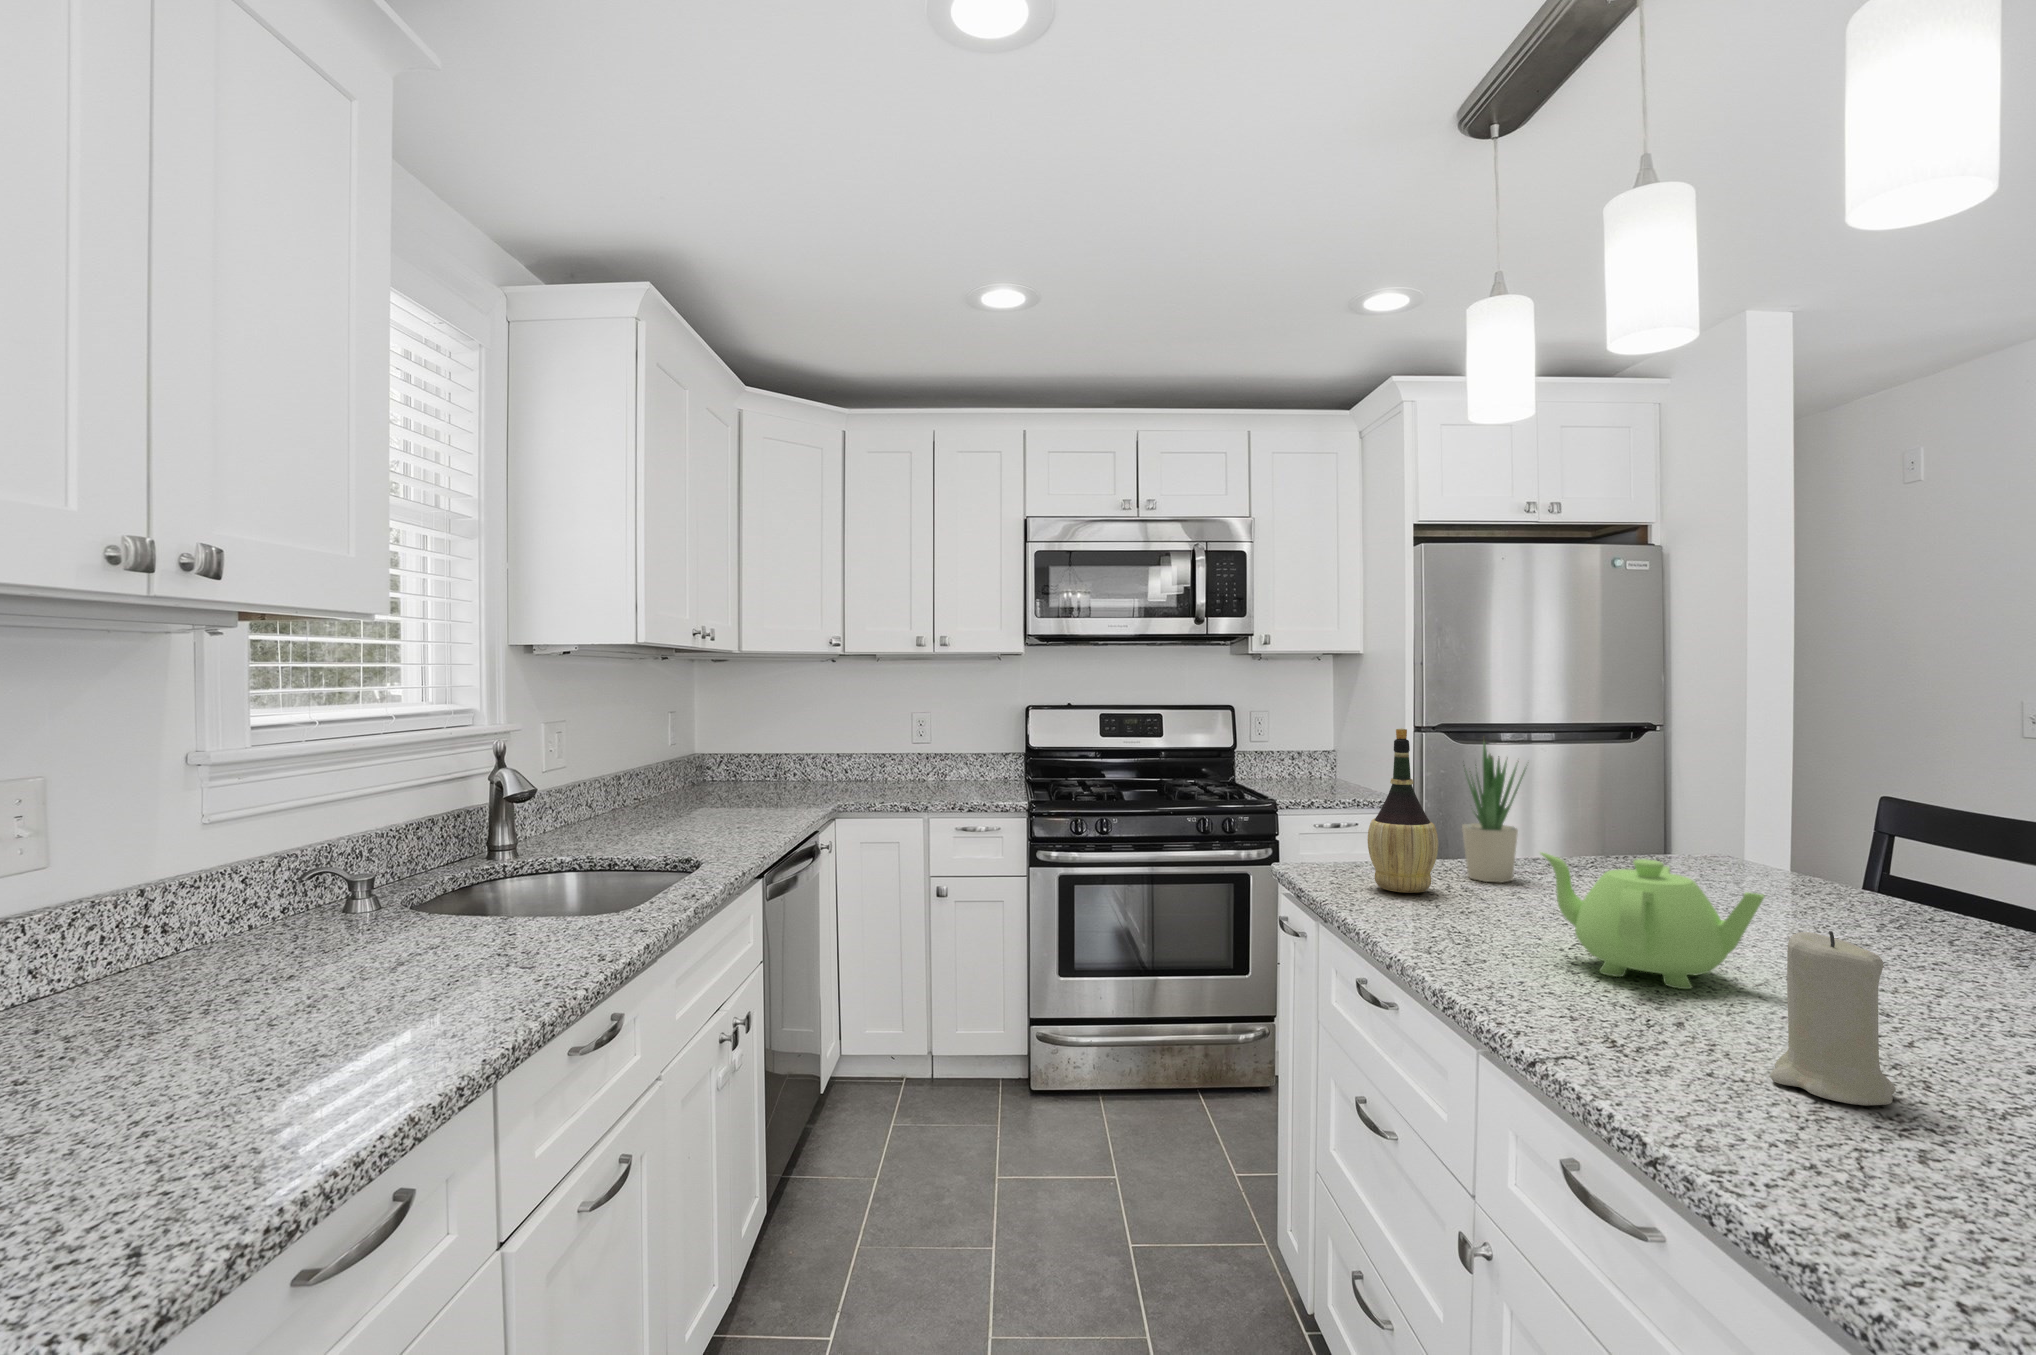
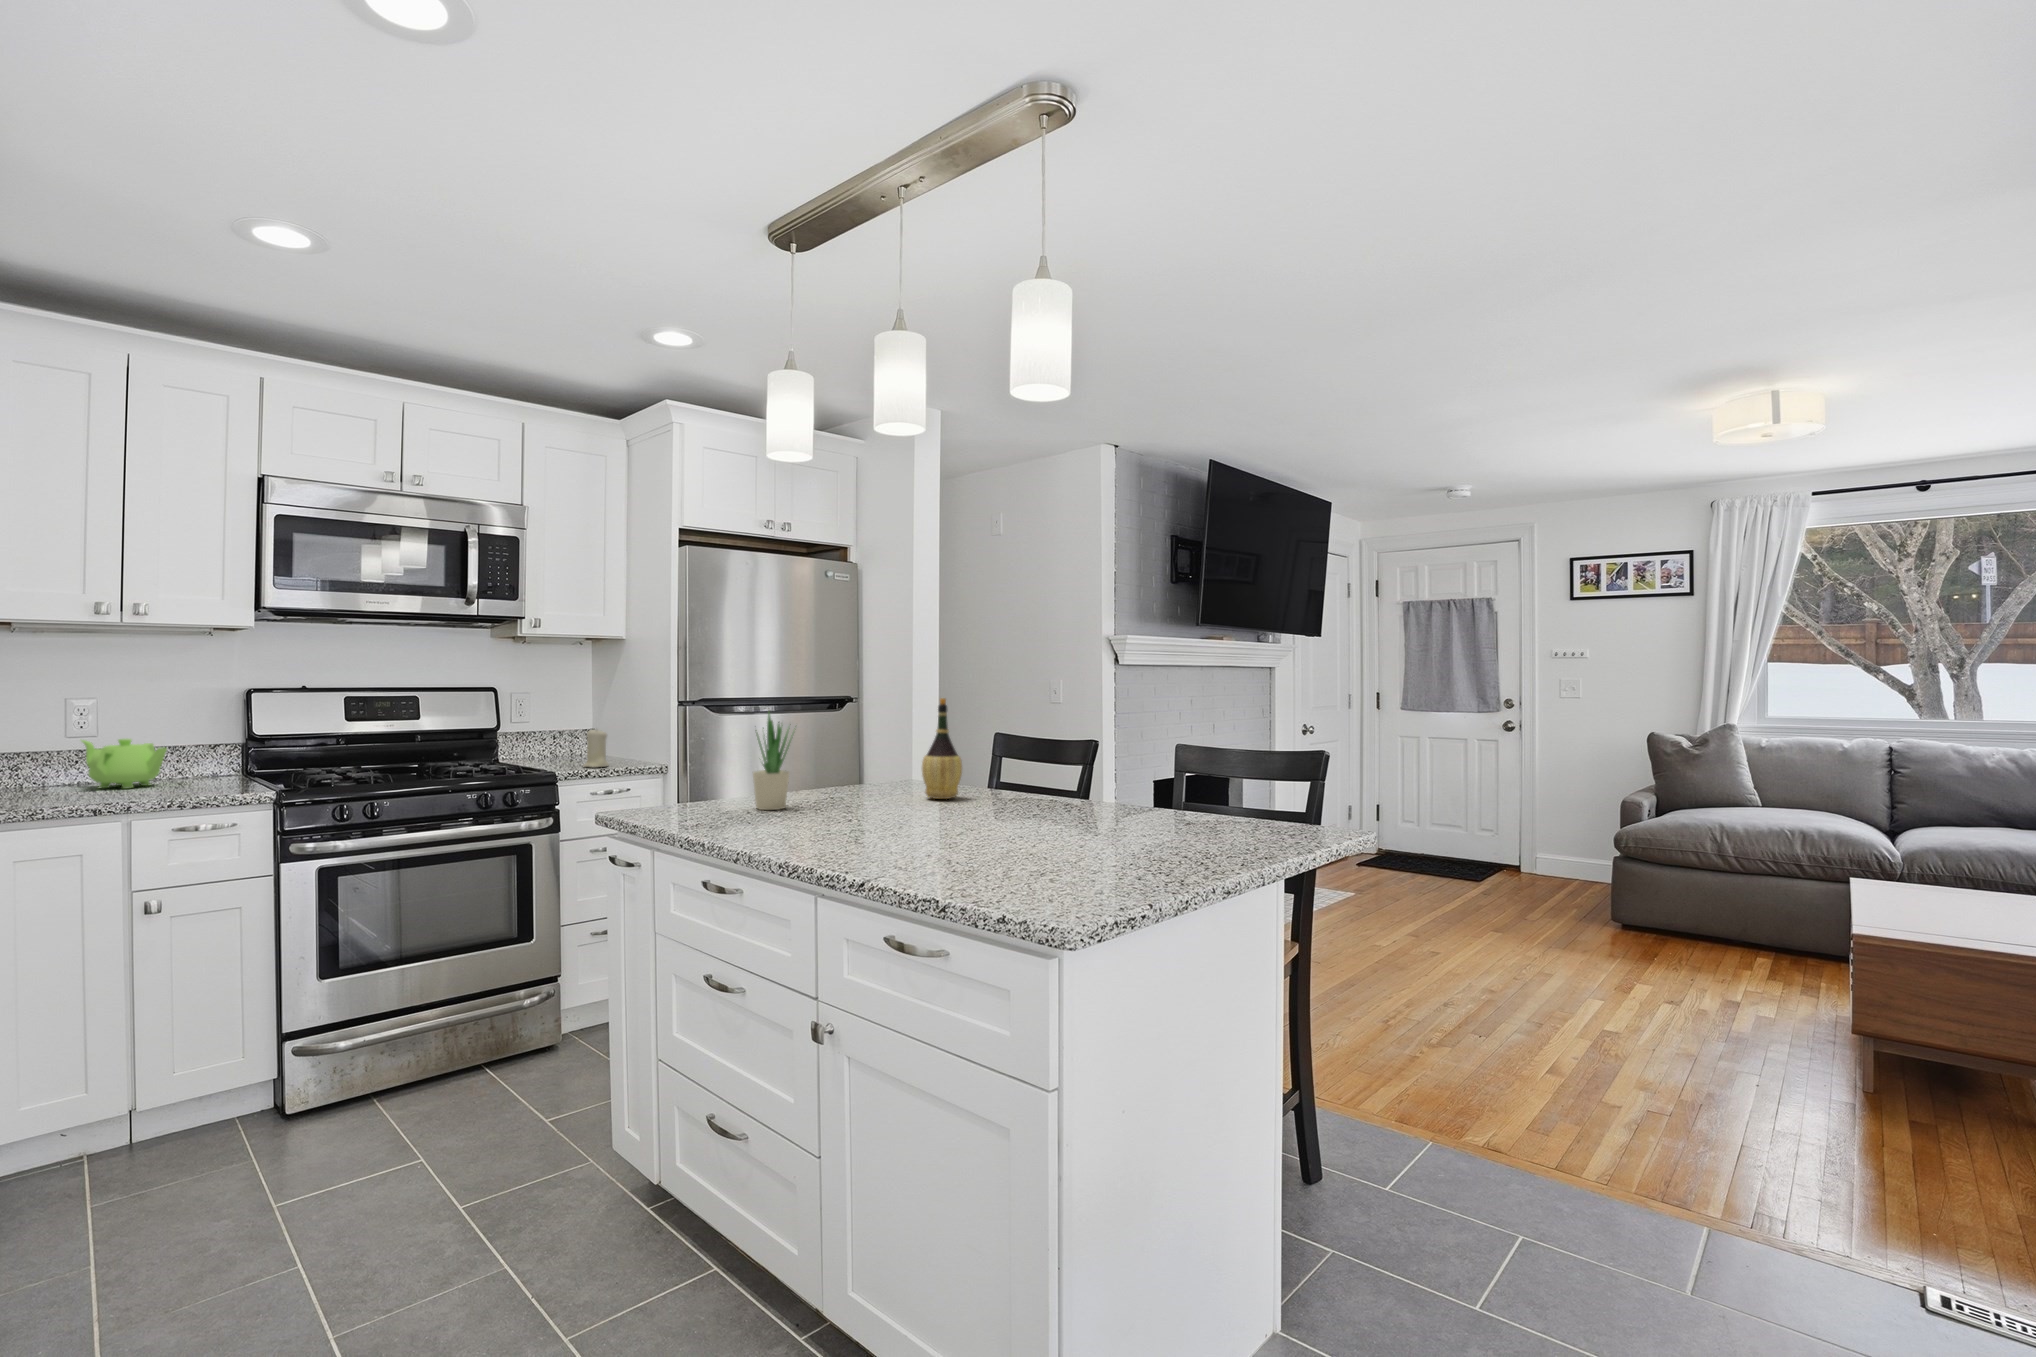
wine bottle: present [1368,728,1438,893] -> present [922,698,962,799]
teapot: present [1541,852,1764,989] -> present [82,739,167,789]
candle: present [1770,931,1896,1105] -> present [583,730,609,768]

